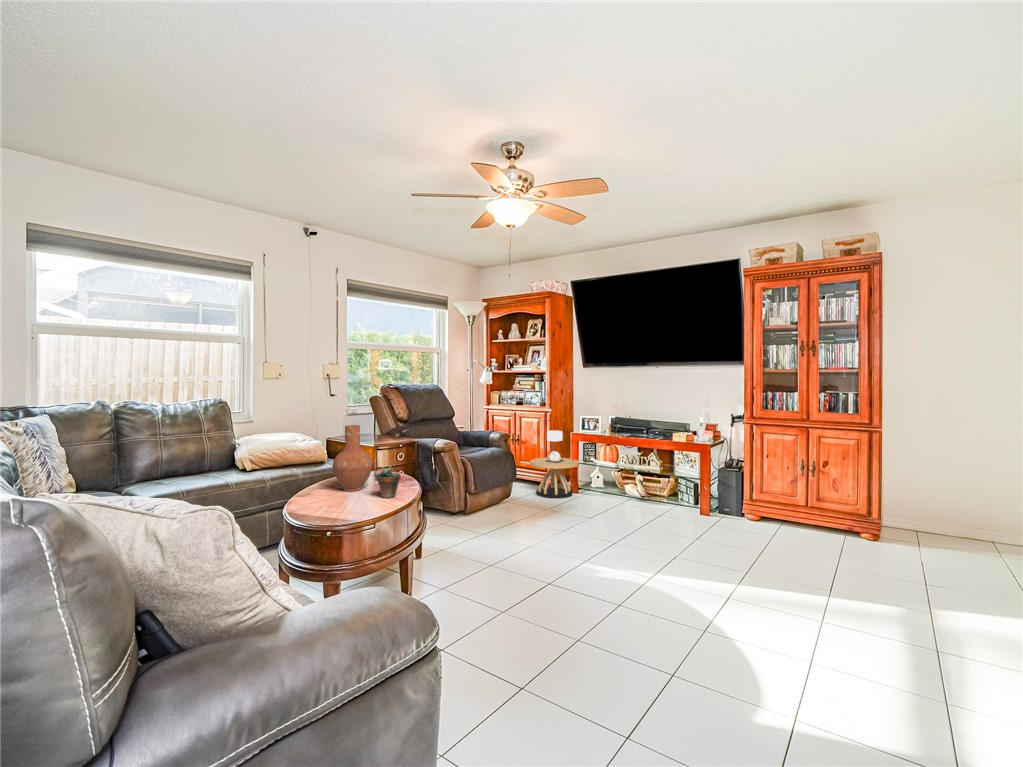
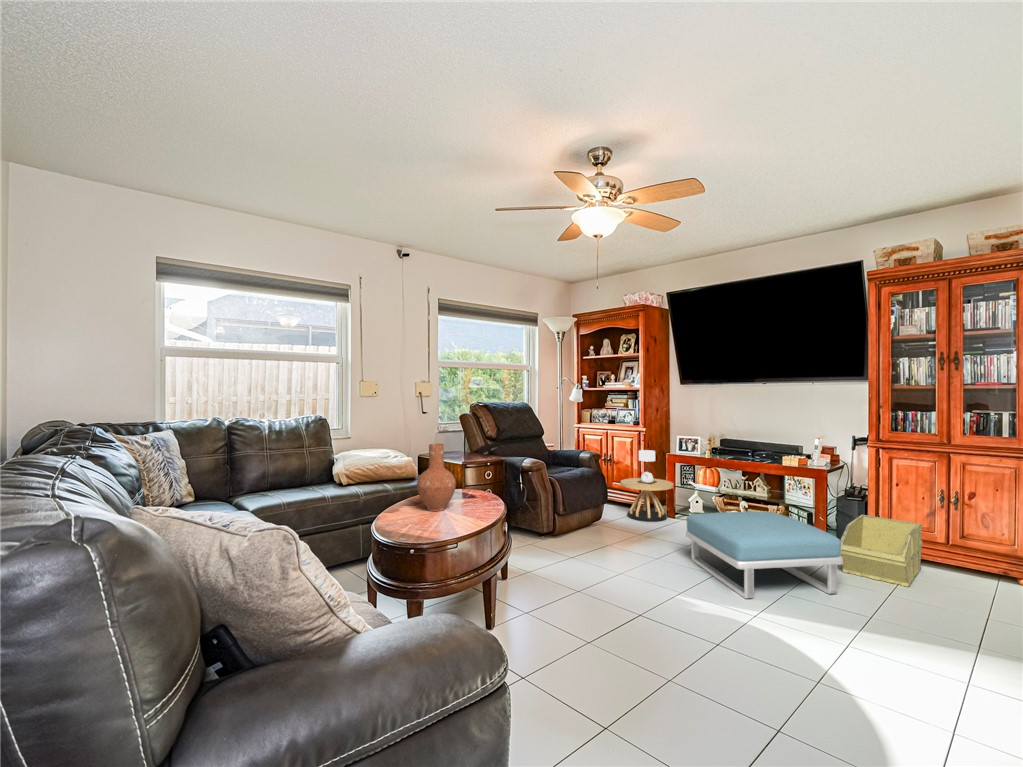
succulent plant: present [375,460,400,498] -> none [456,479,483,520]
footstool: none [589,483,718,558] -> present [686,511,843,599]
storage bin: none [715,483,782,541] -> present [840,515,923,587]

